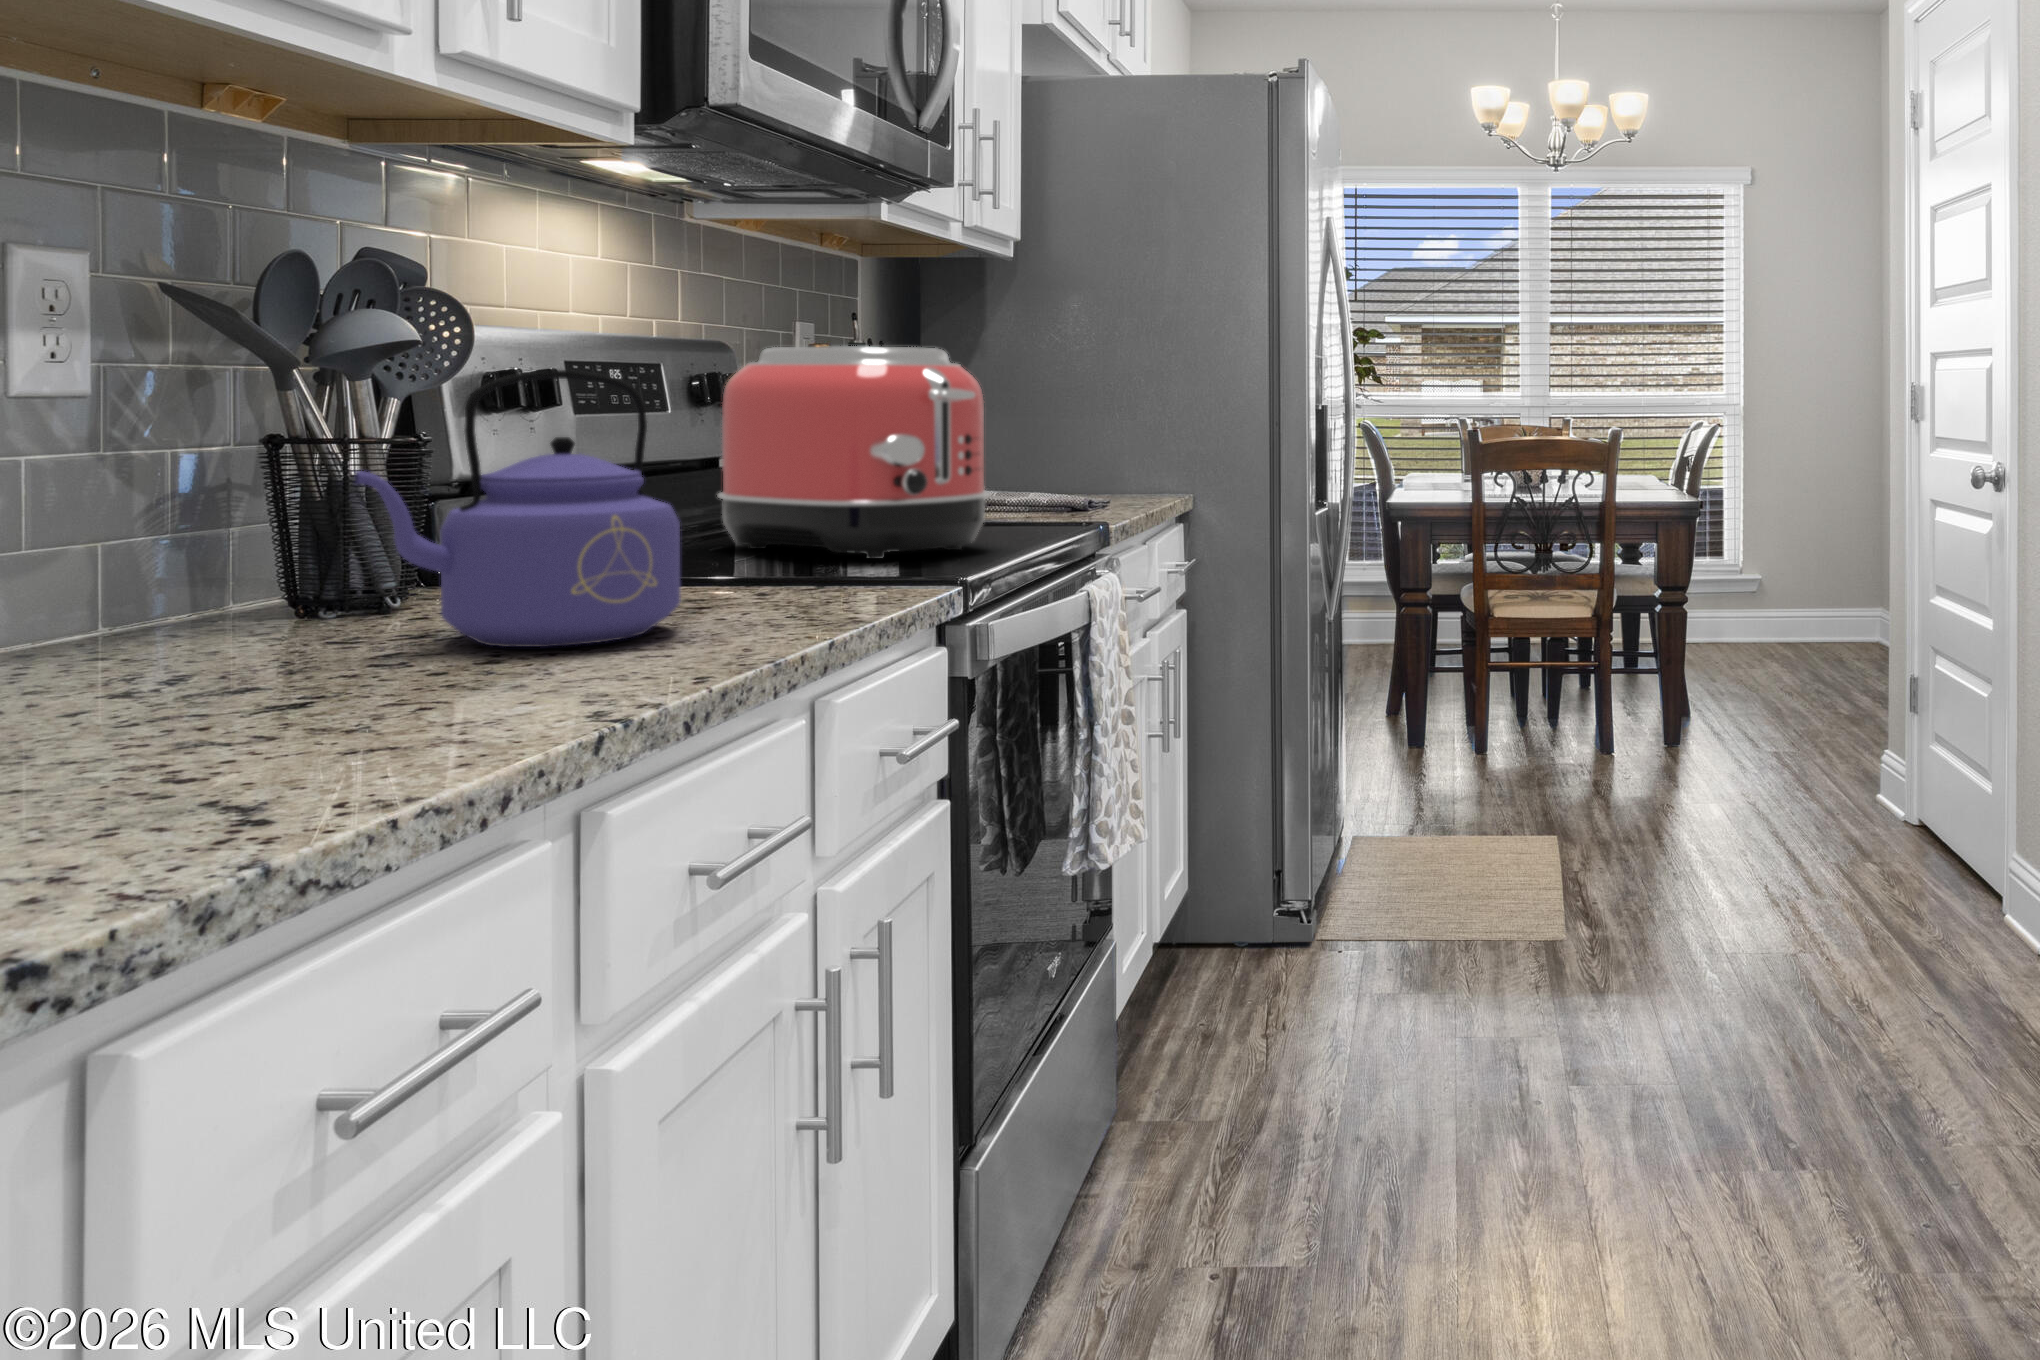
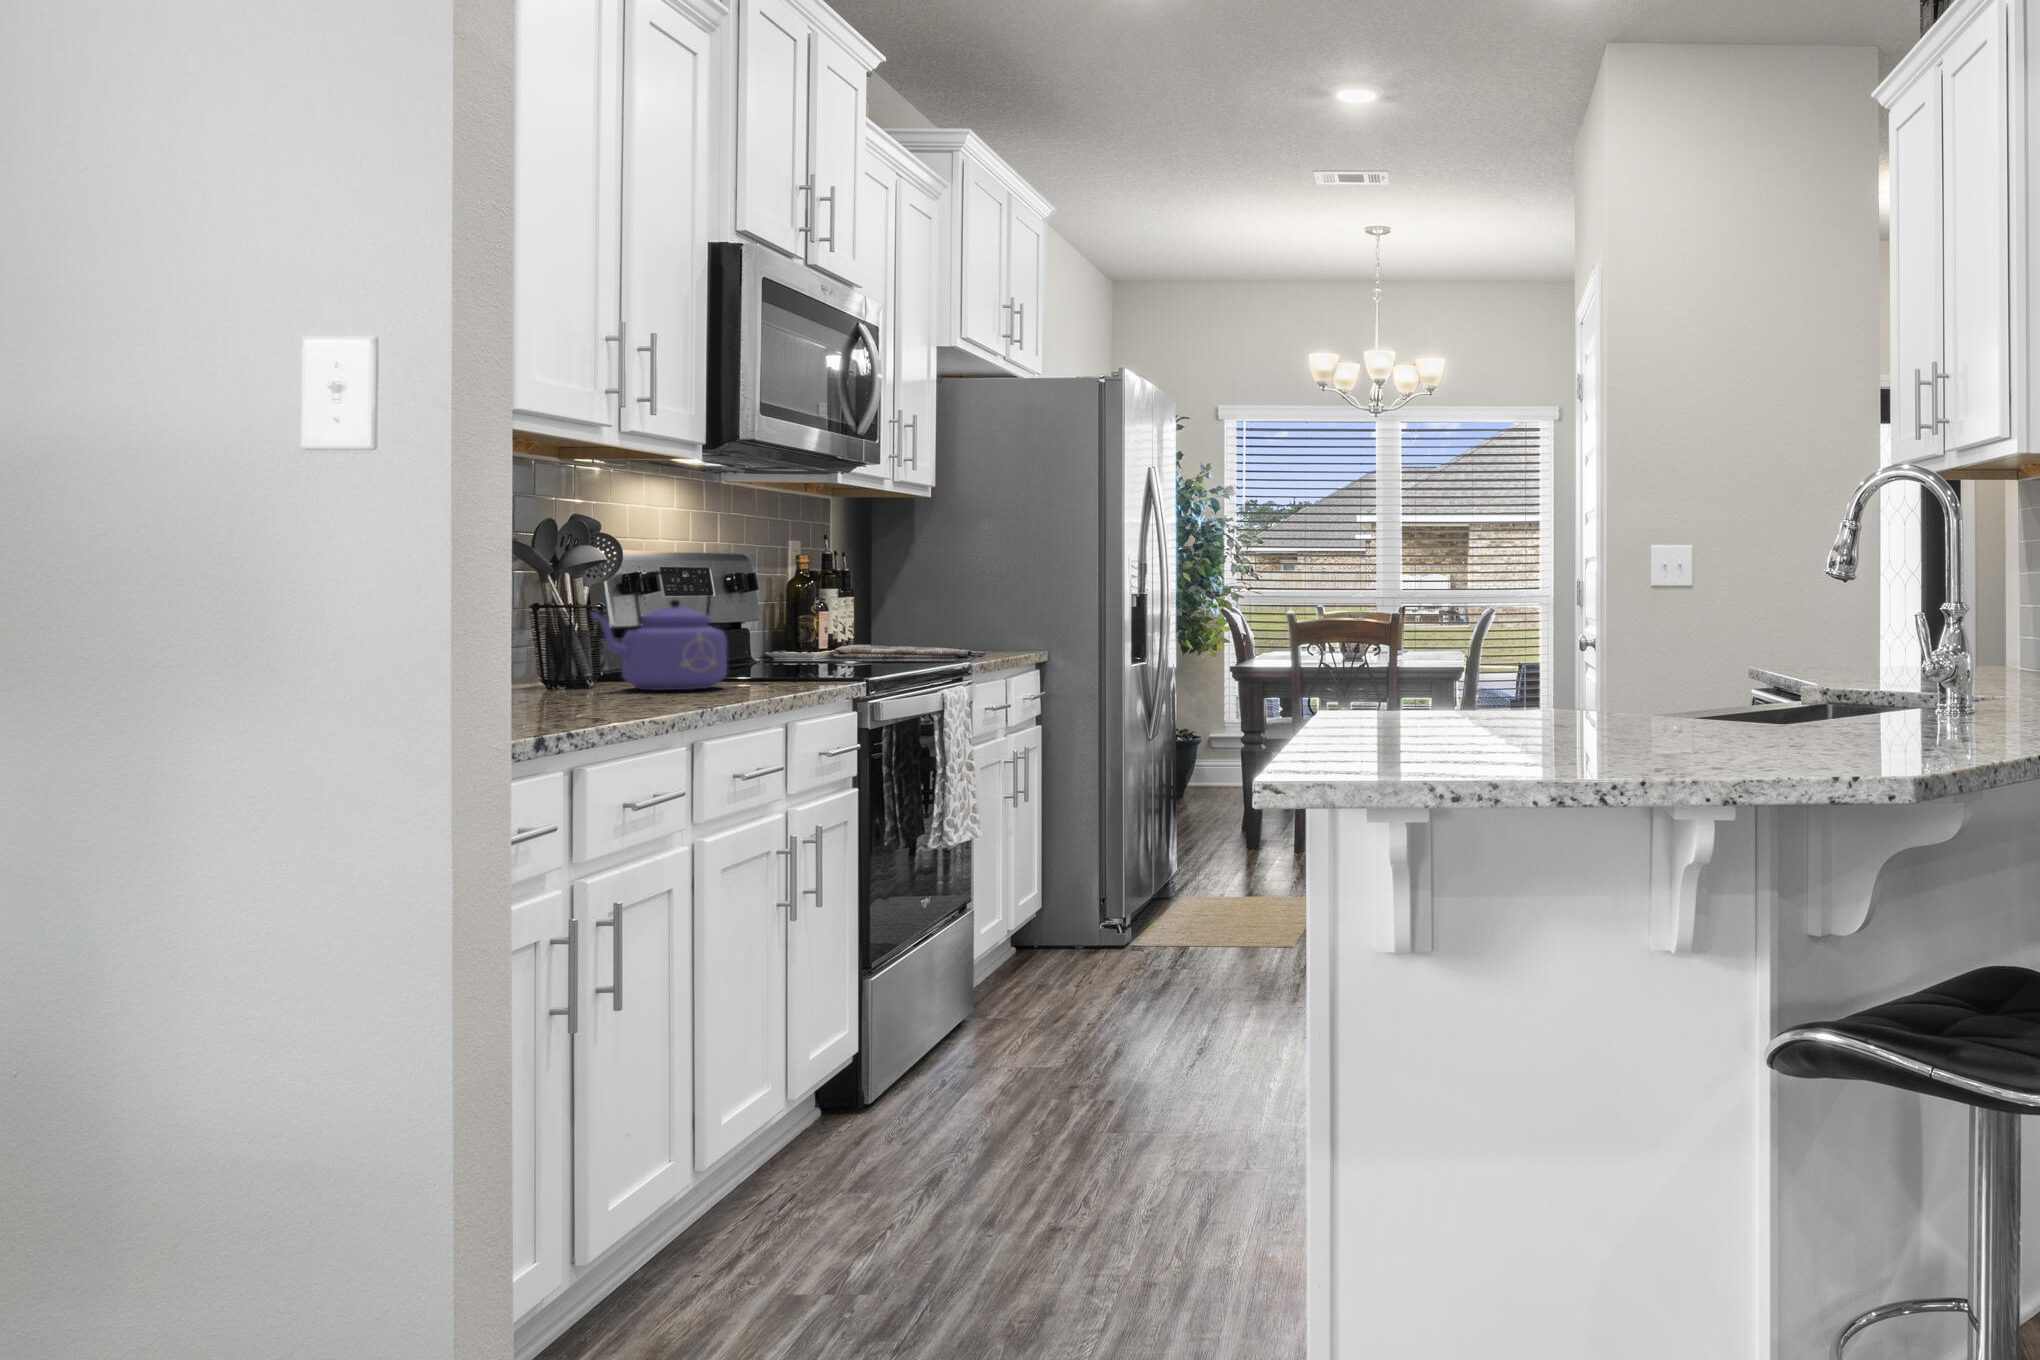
toaster: present [718,346,989,559] -> none [741,558,888,669]

